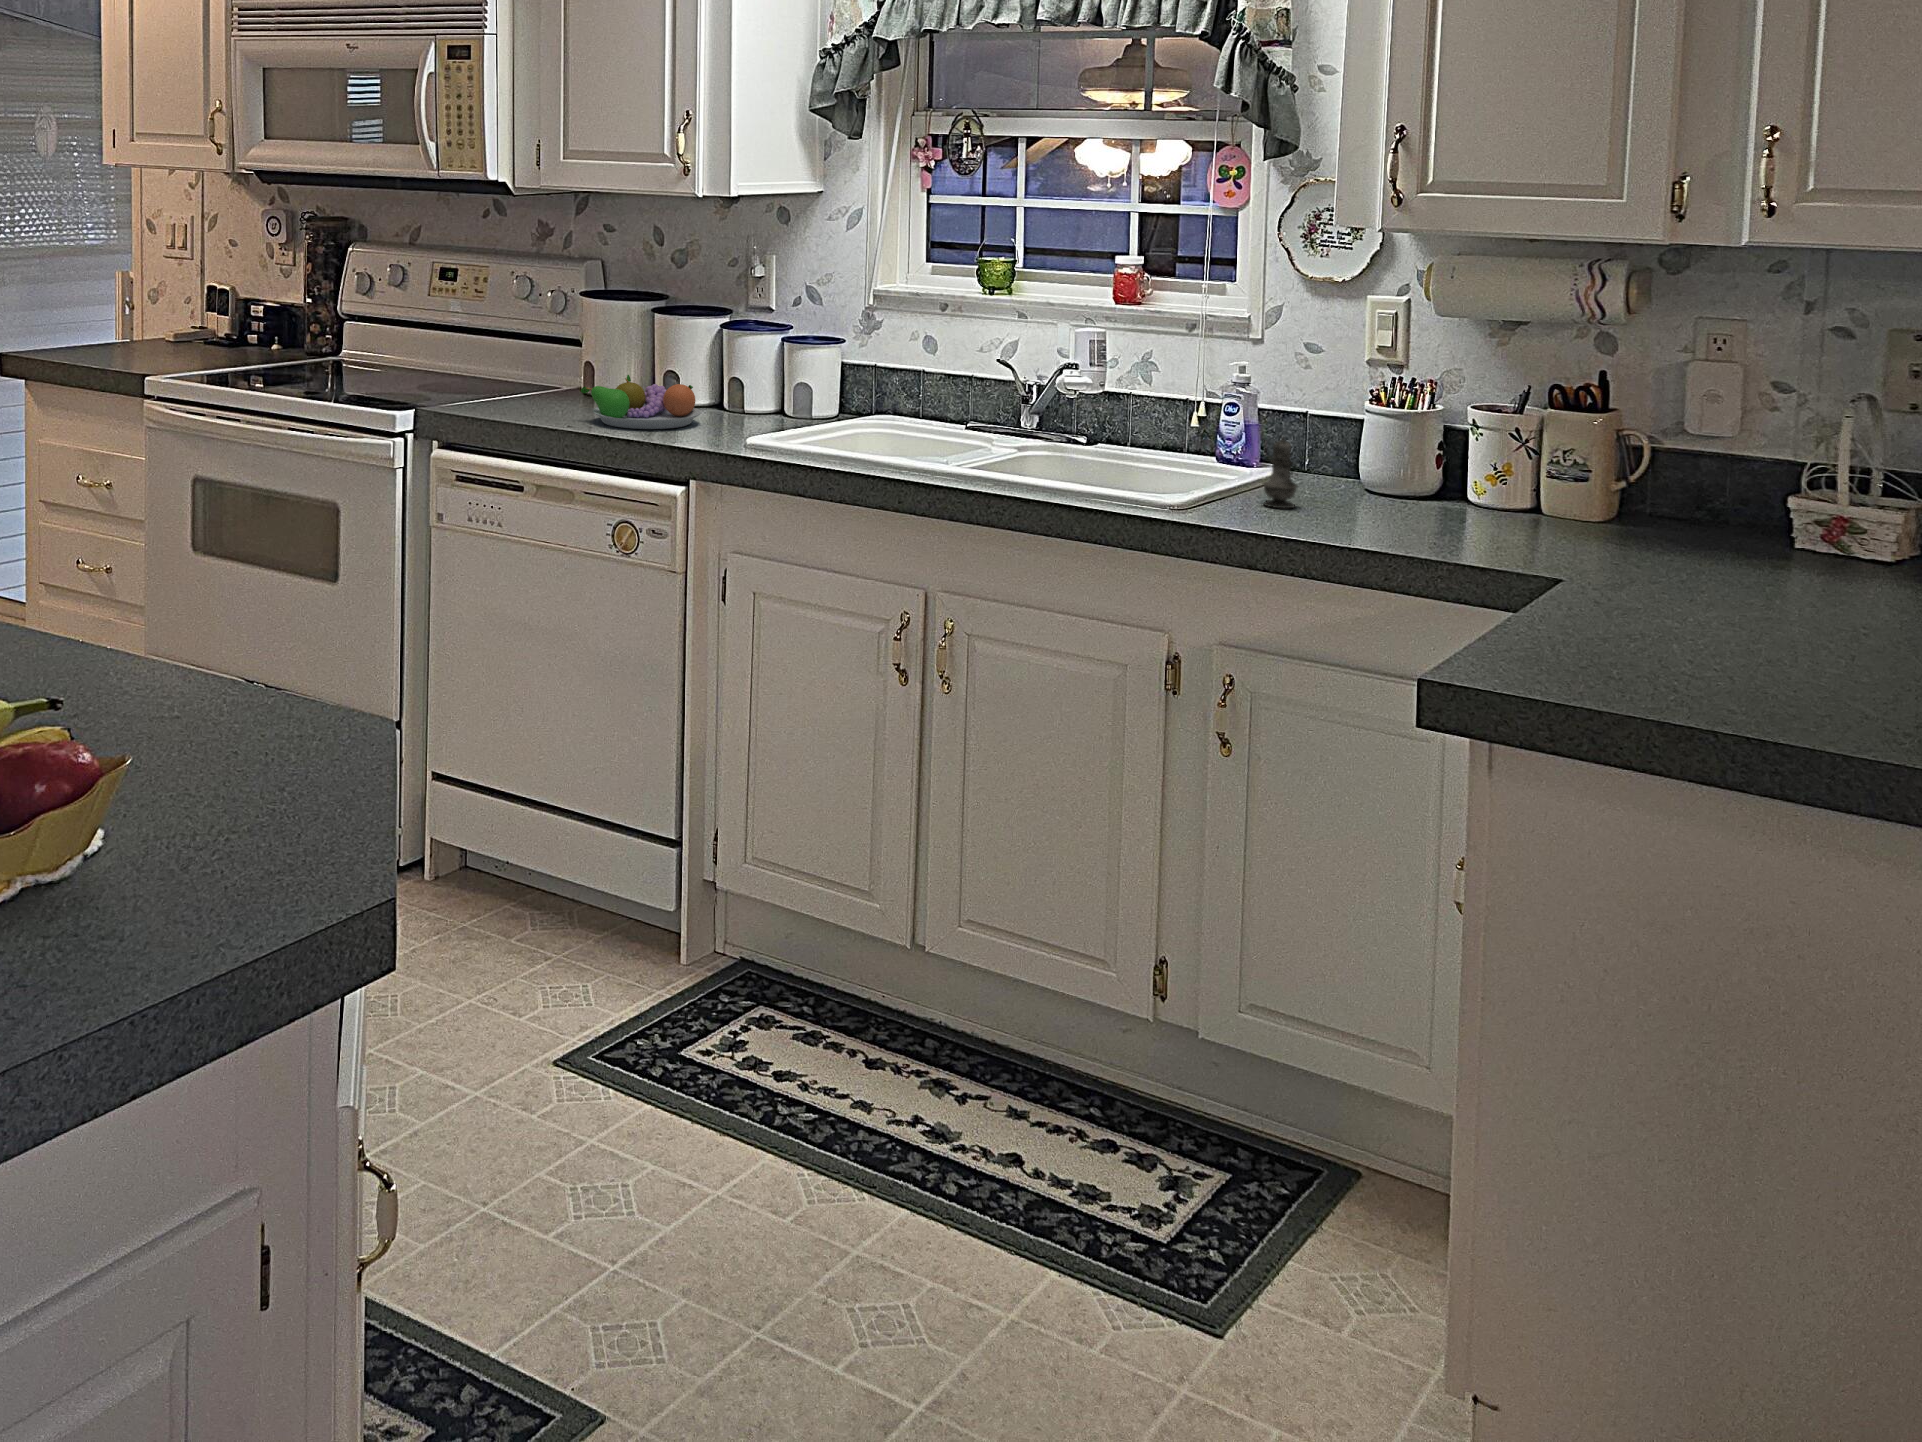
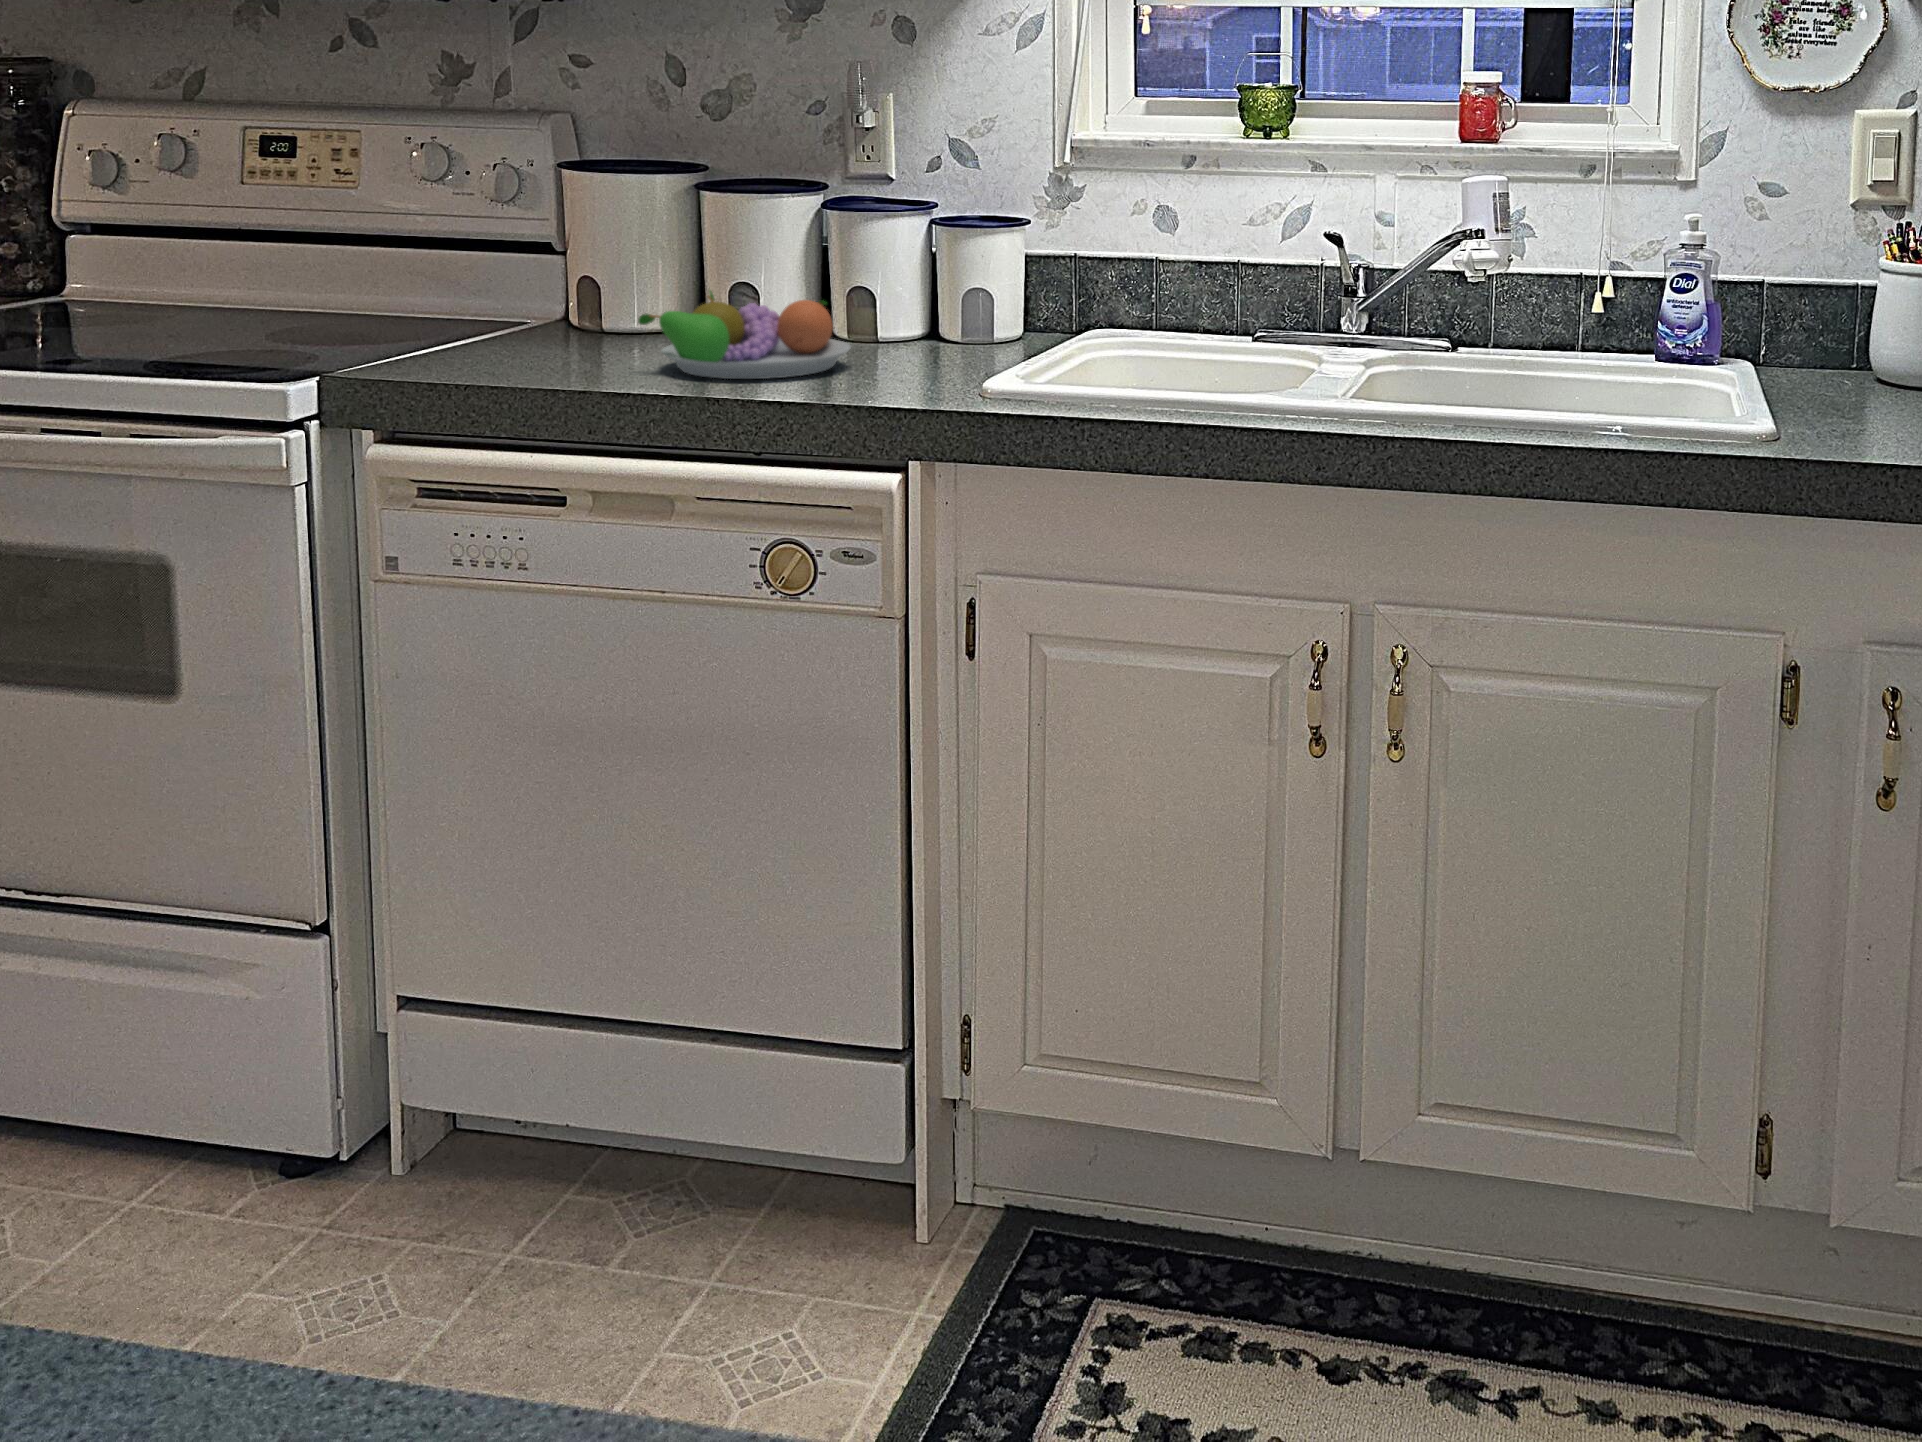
salt shaker: present [1263,437,1298,508] -> none [1846,311,1901,421]

